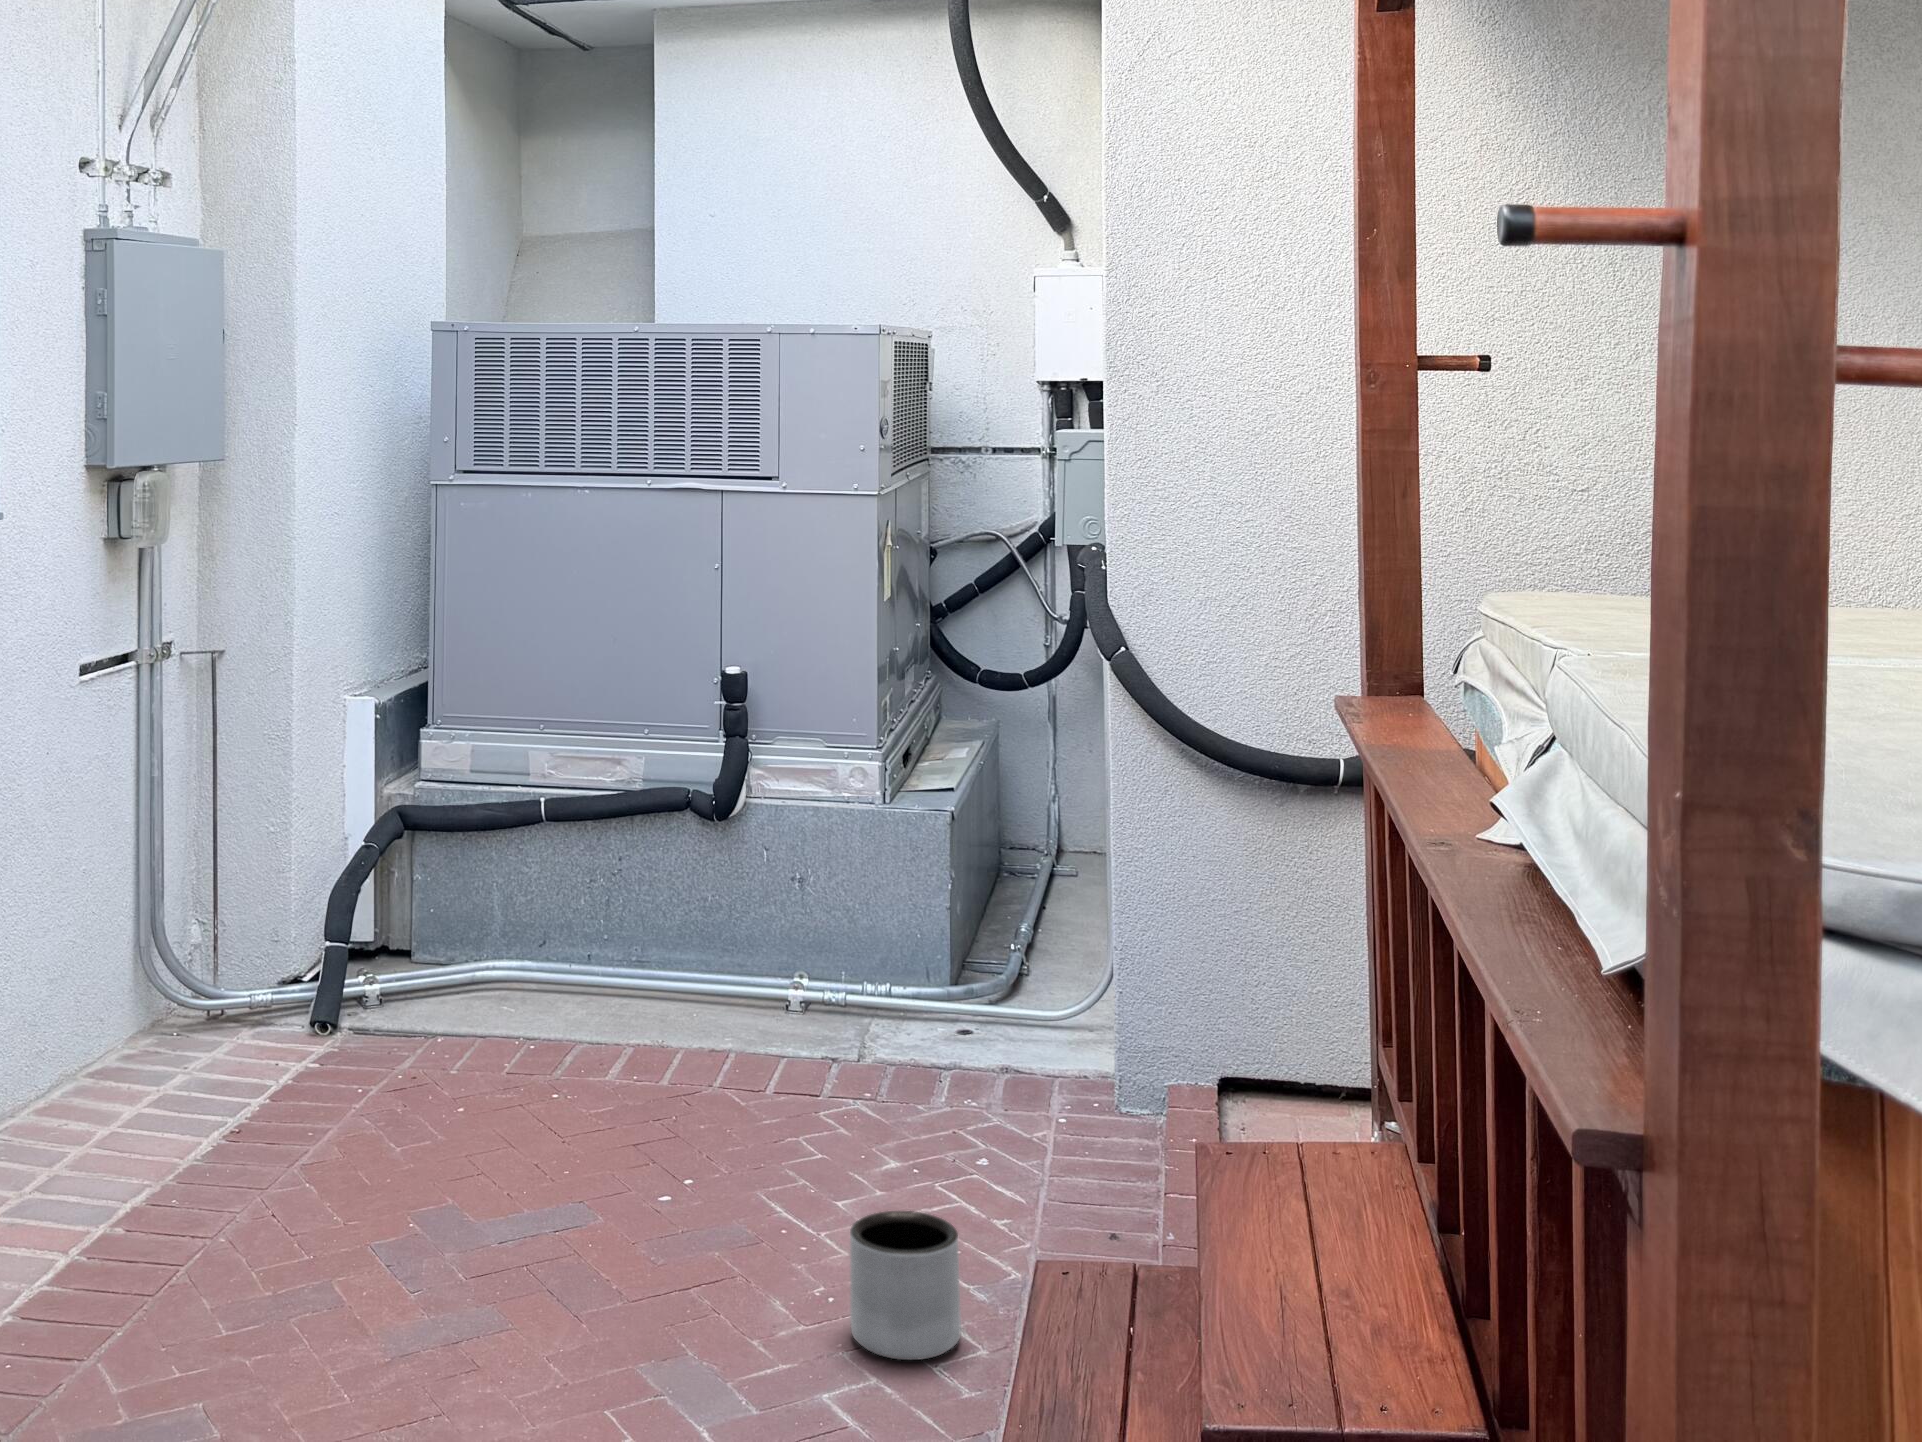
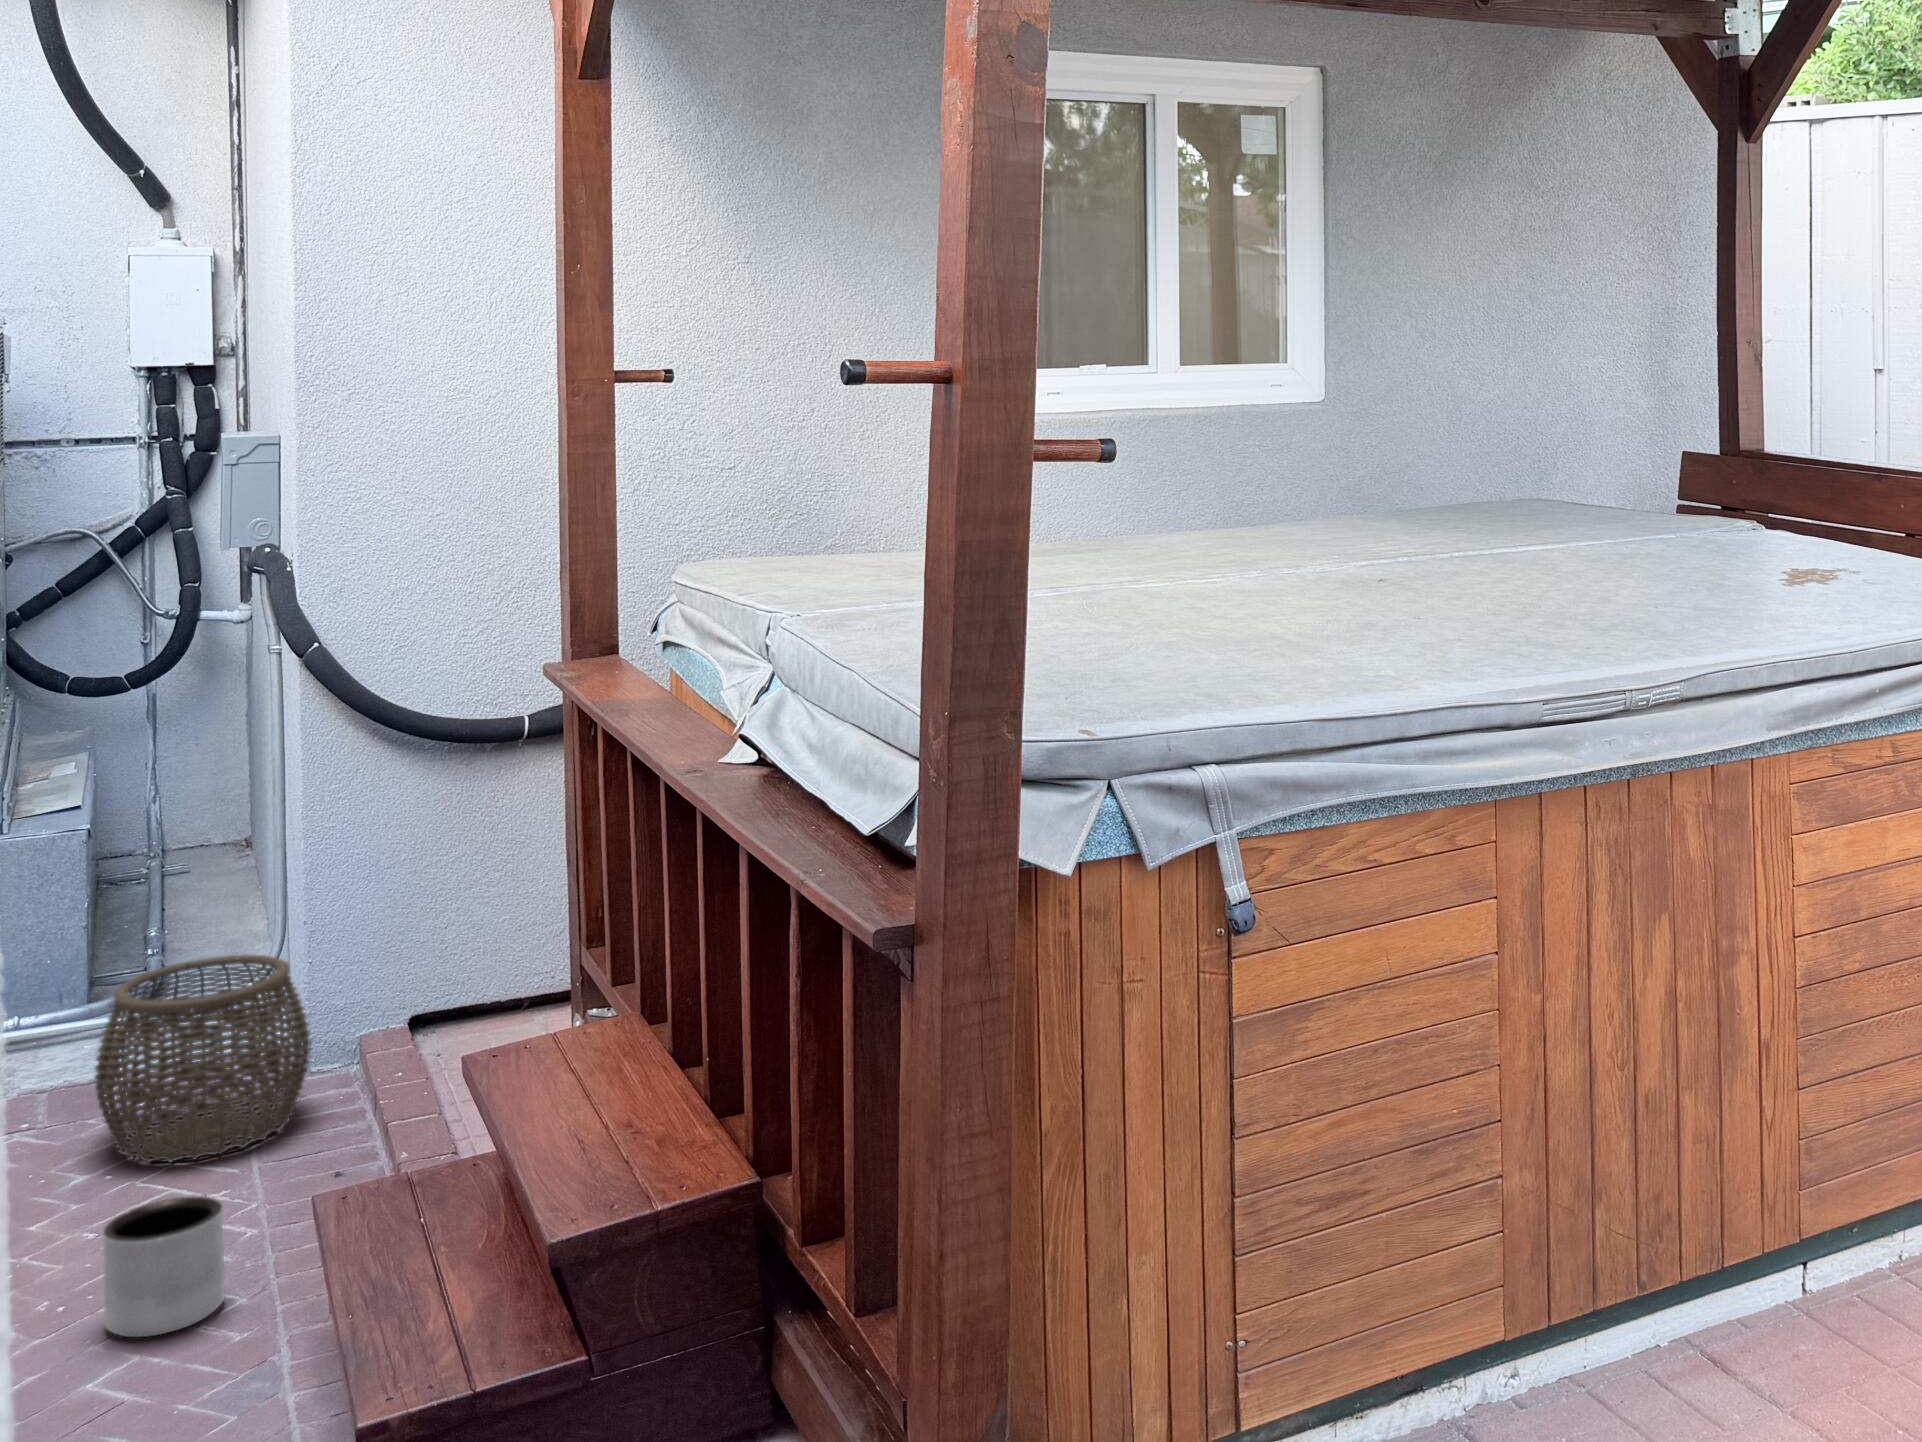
woven basket: none [908,962,1104,1175] -> present [95,955,310,1162]

